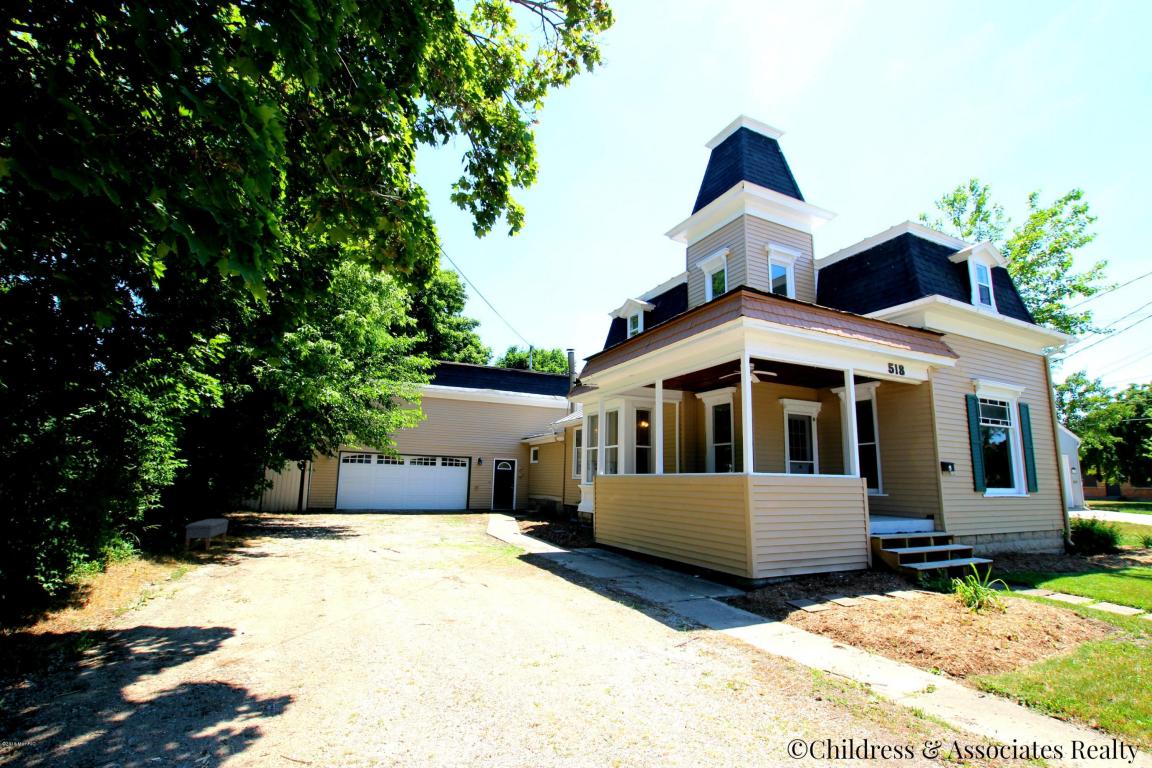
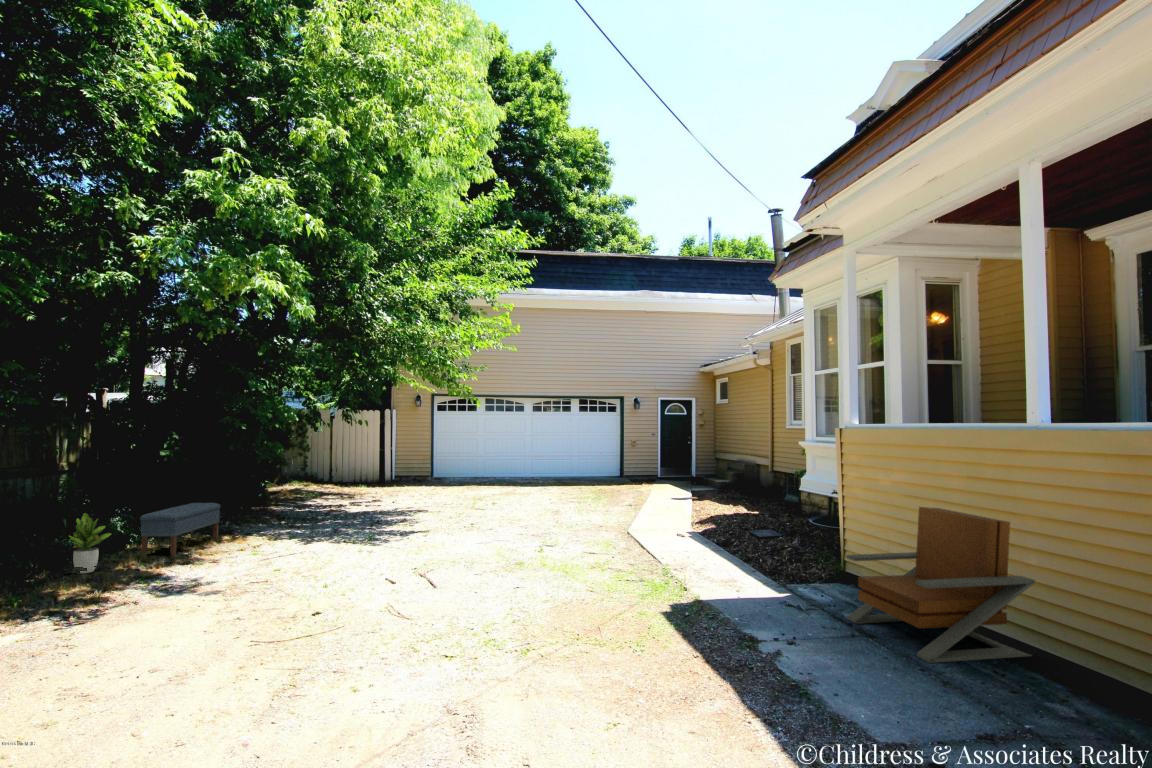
lounge chair: none [593,511,660,571] -> present [846,507,1035,663]
potted plant: none [151,521,179,559] -> present [69,513,111,573]

